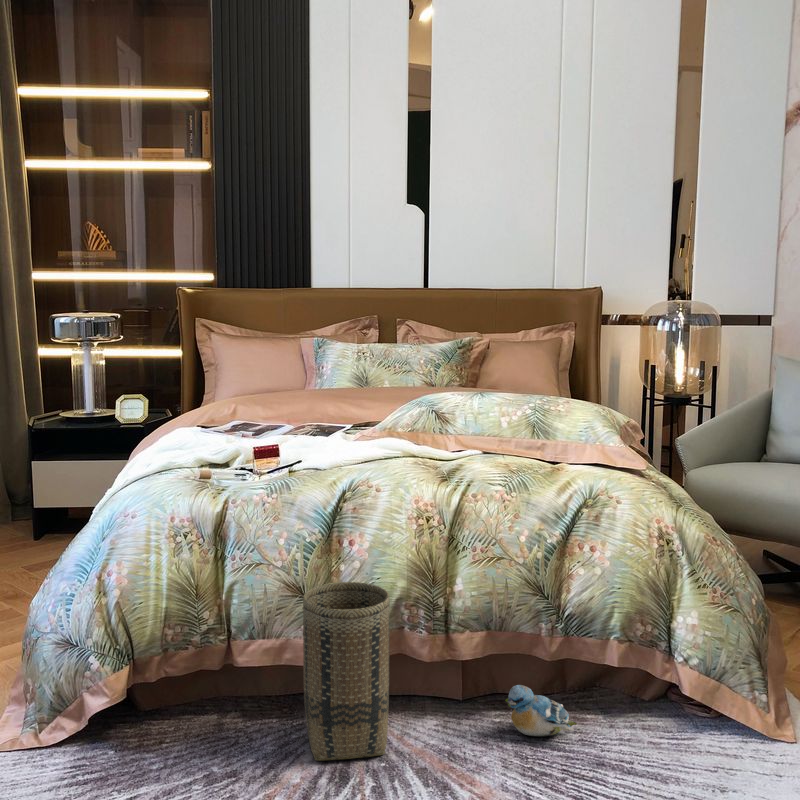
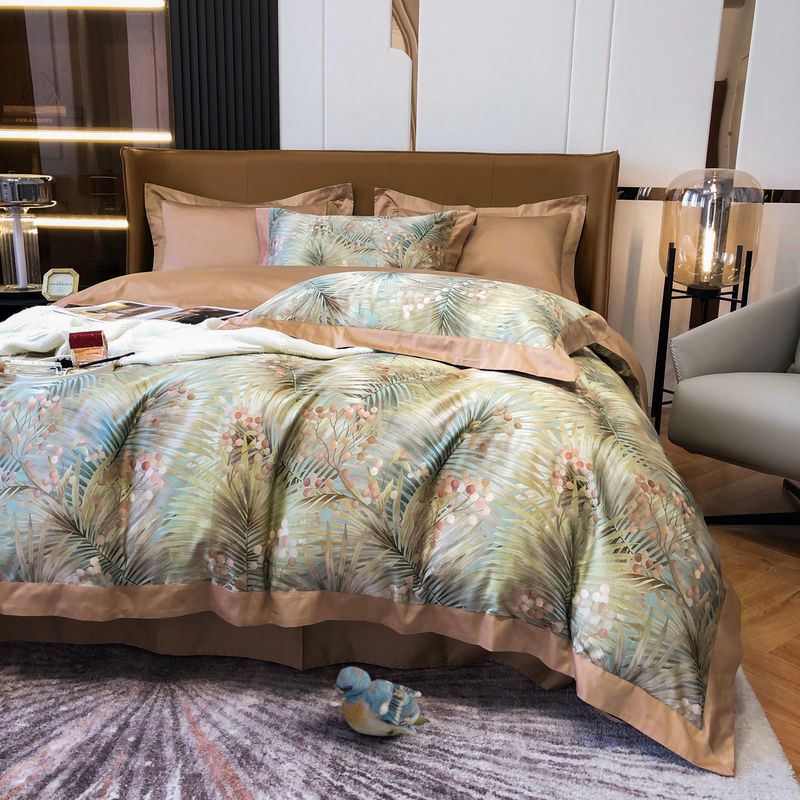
basket: present [303,582,390,761] -> none [46,518,179,750]

